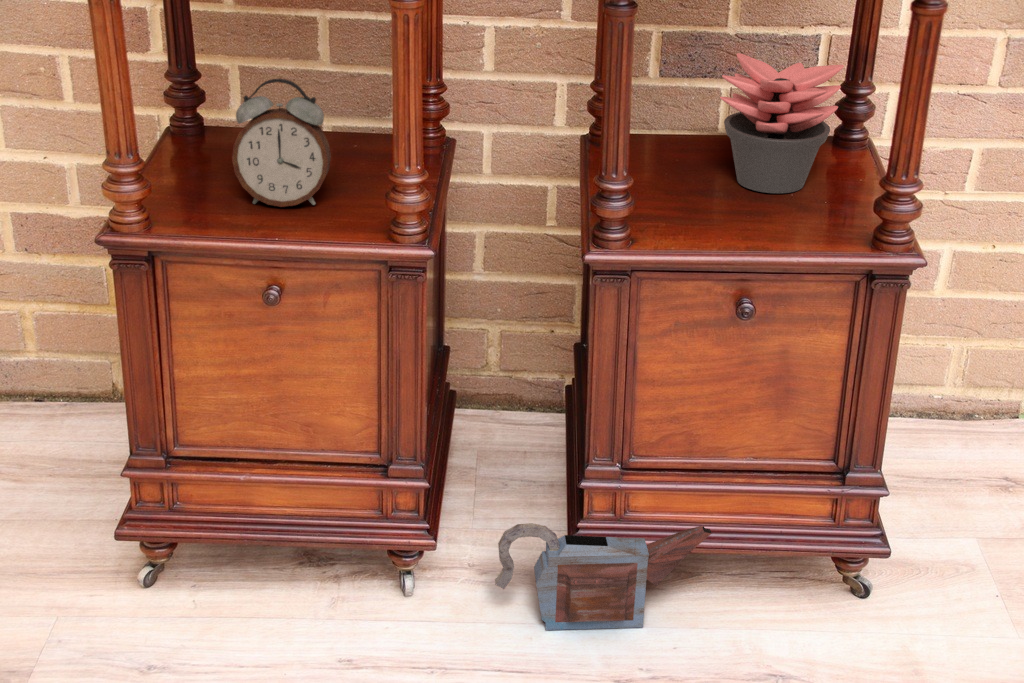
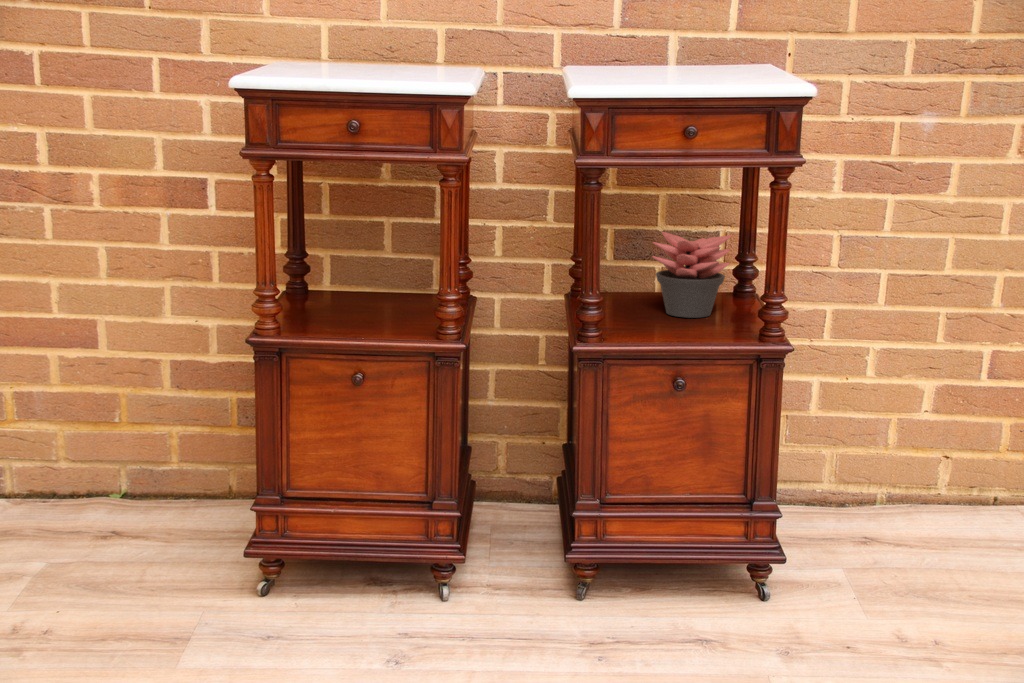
alarm clock: present [232,79,331,207] -> none [334,241,398,324]
watering can: present [495,523,712,630] -> none [508,536,659,619]

